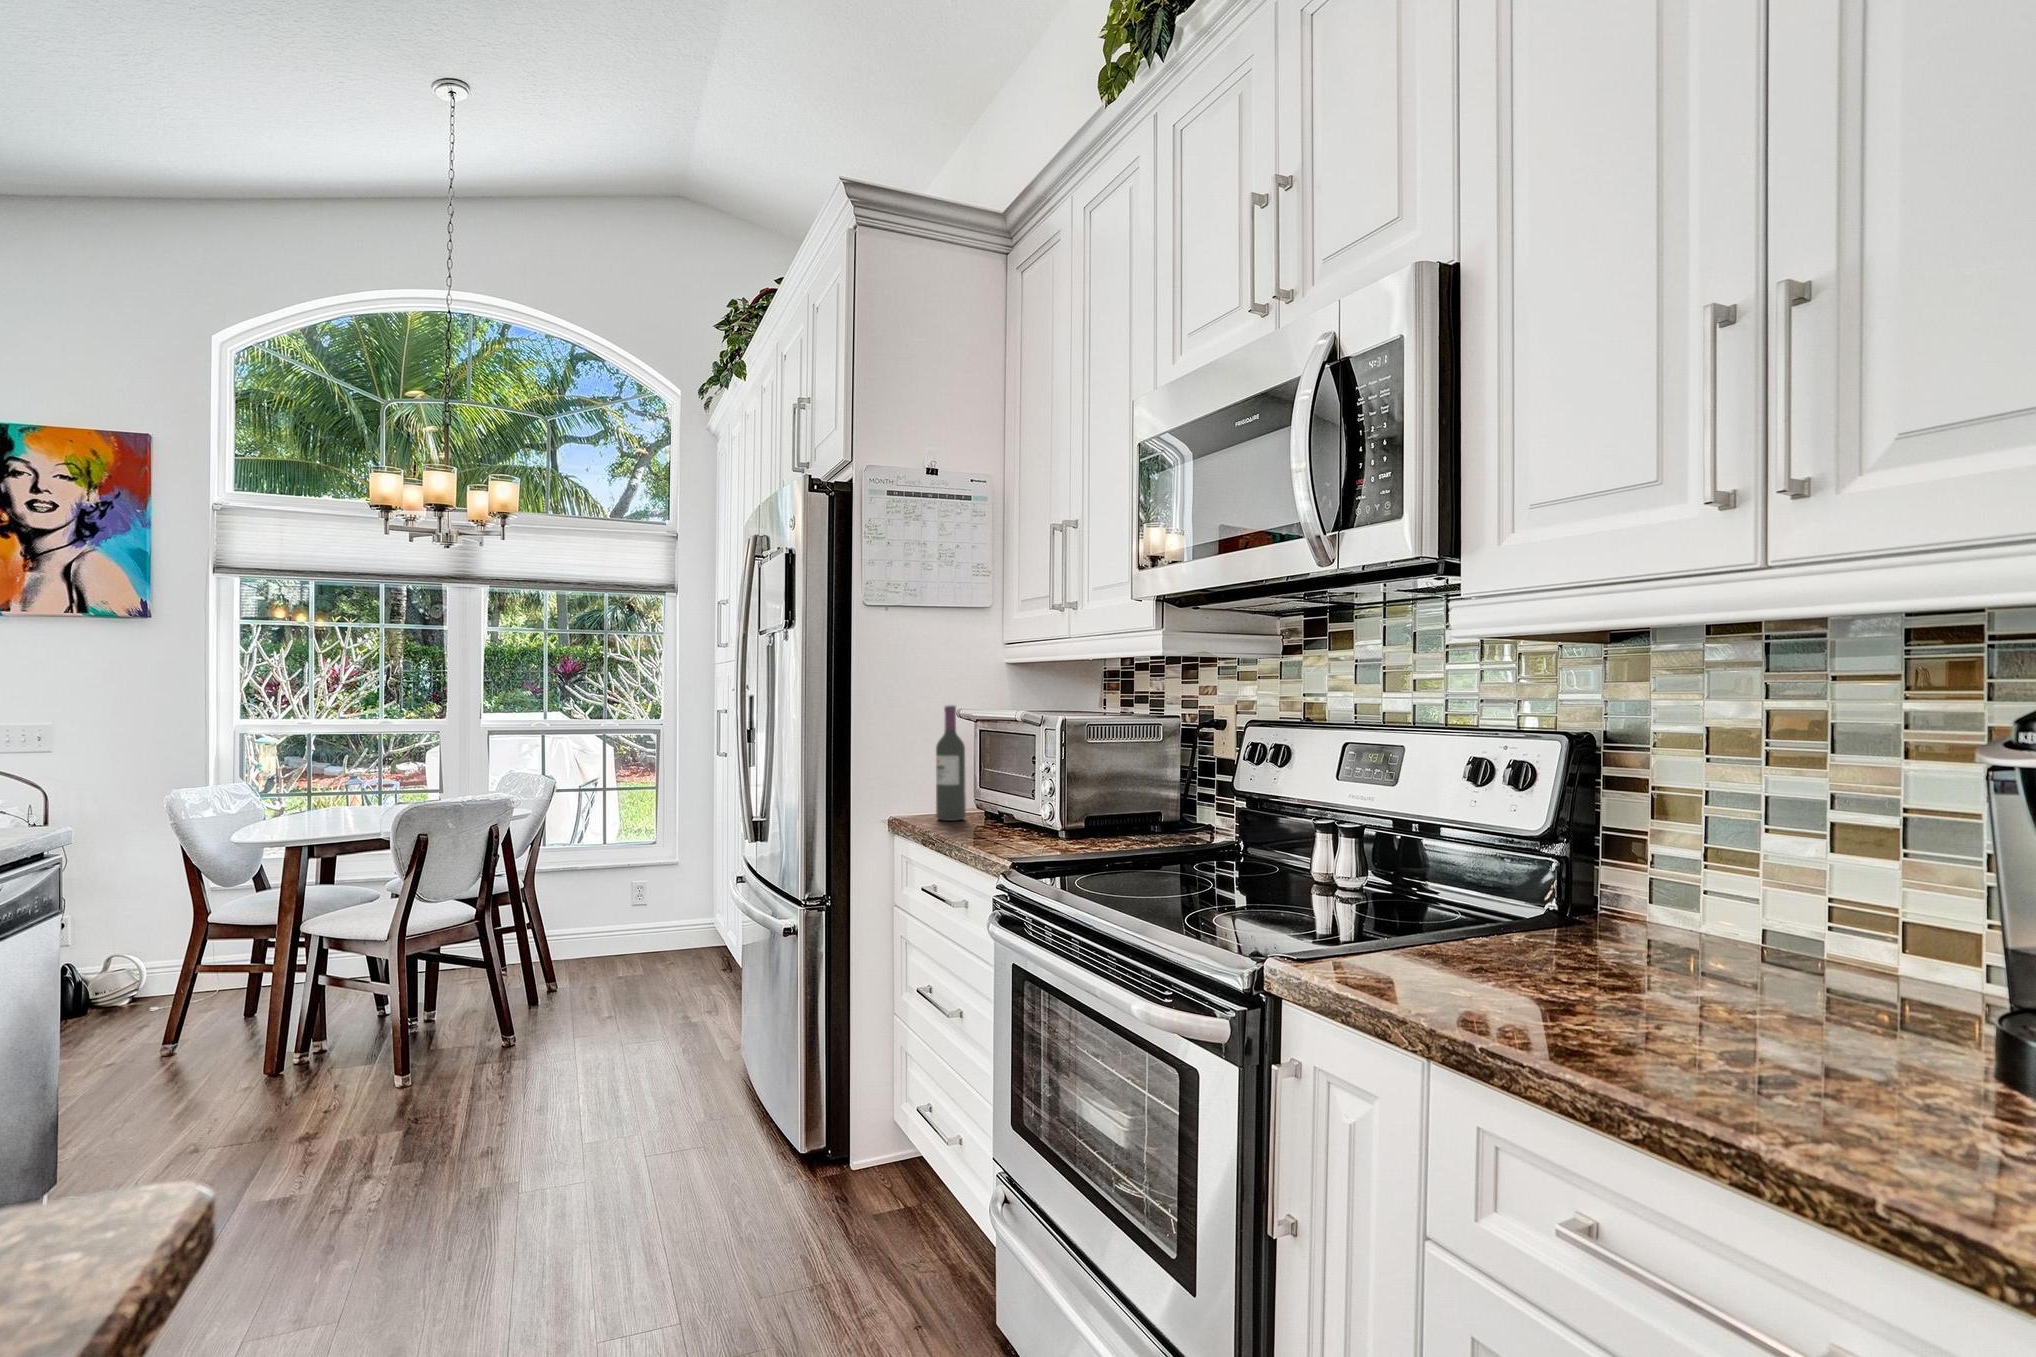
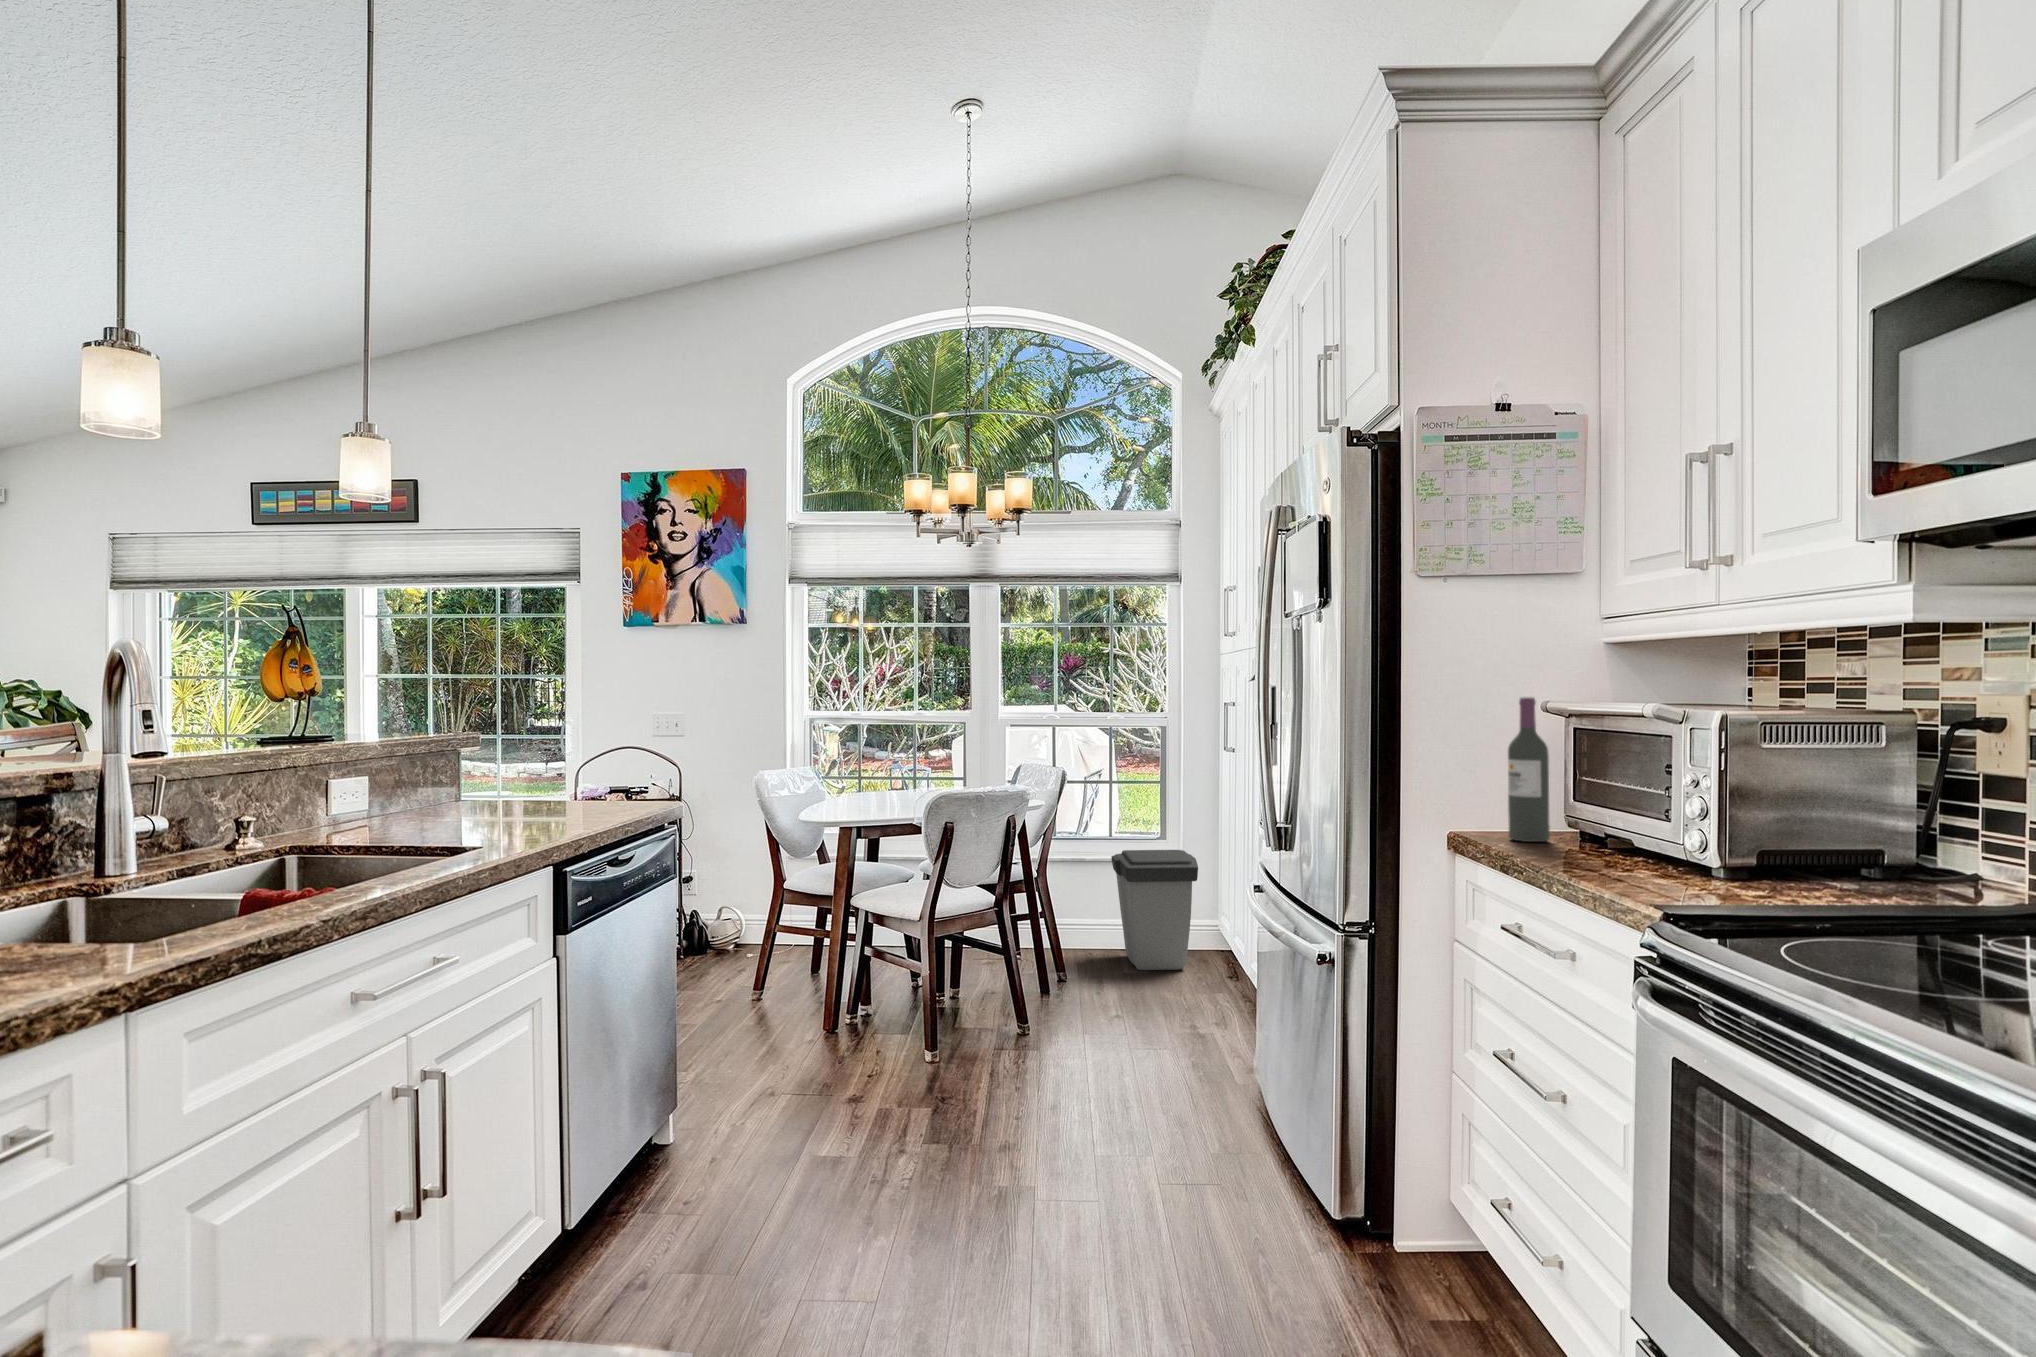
trash can: none [607,849,695,970] -> present [1111,850,1198,970]

